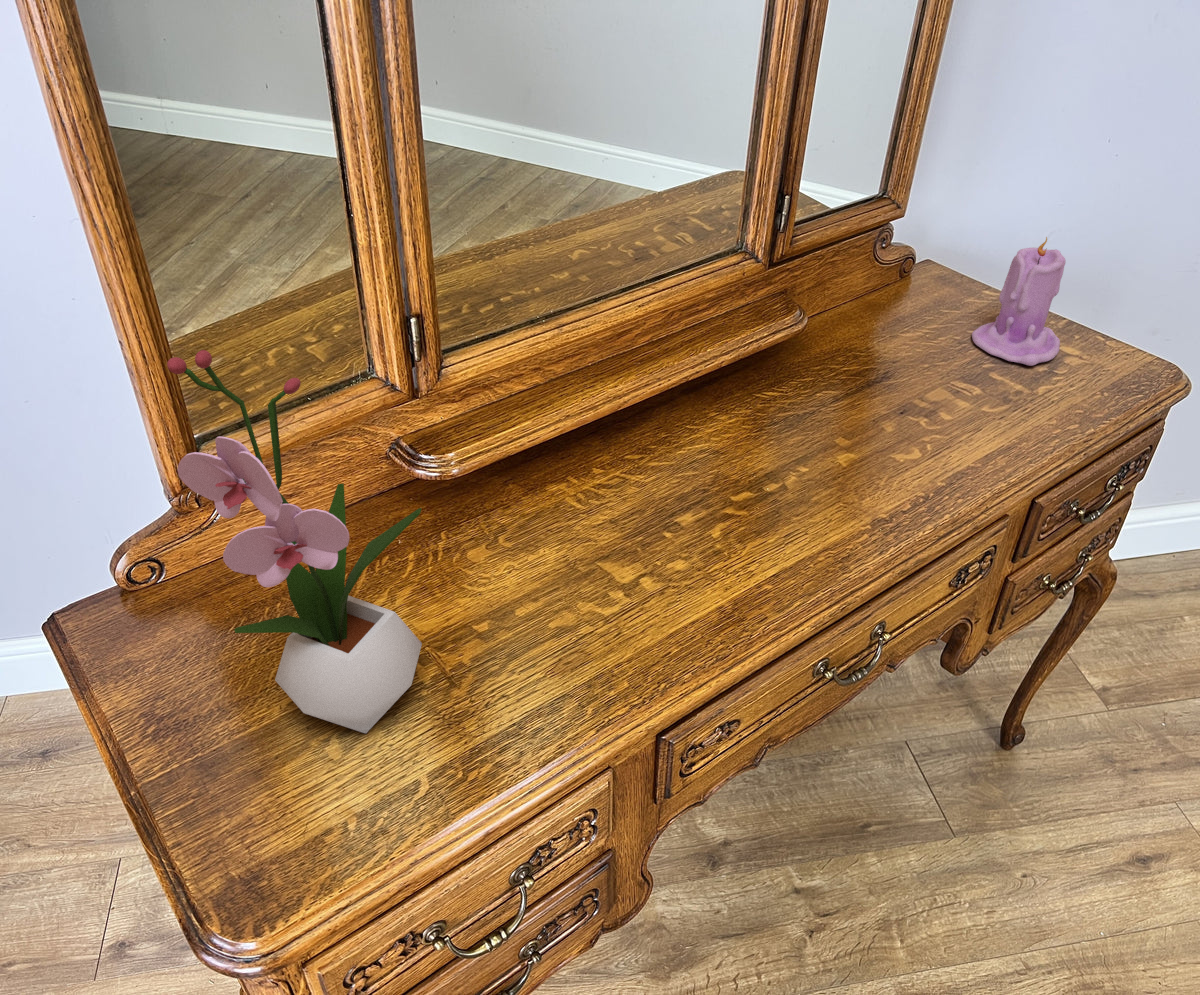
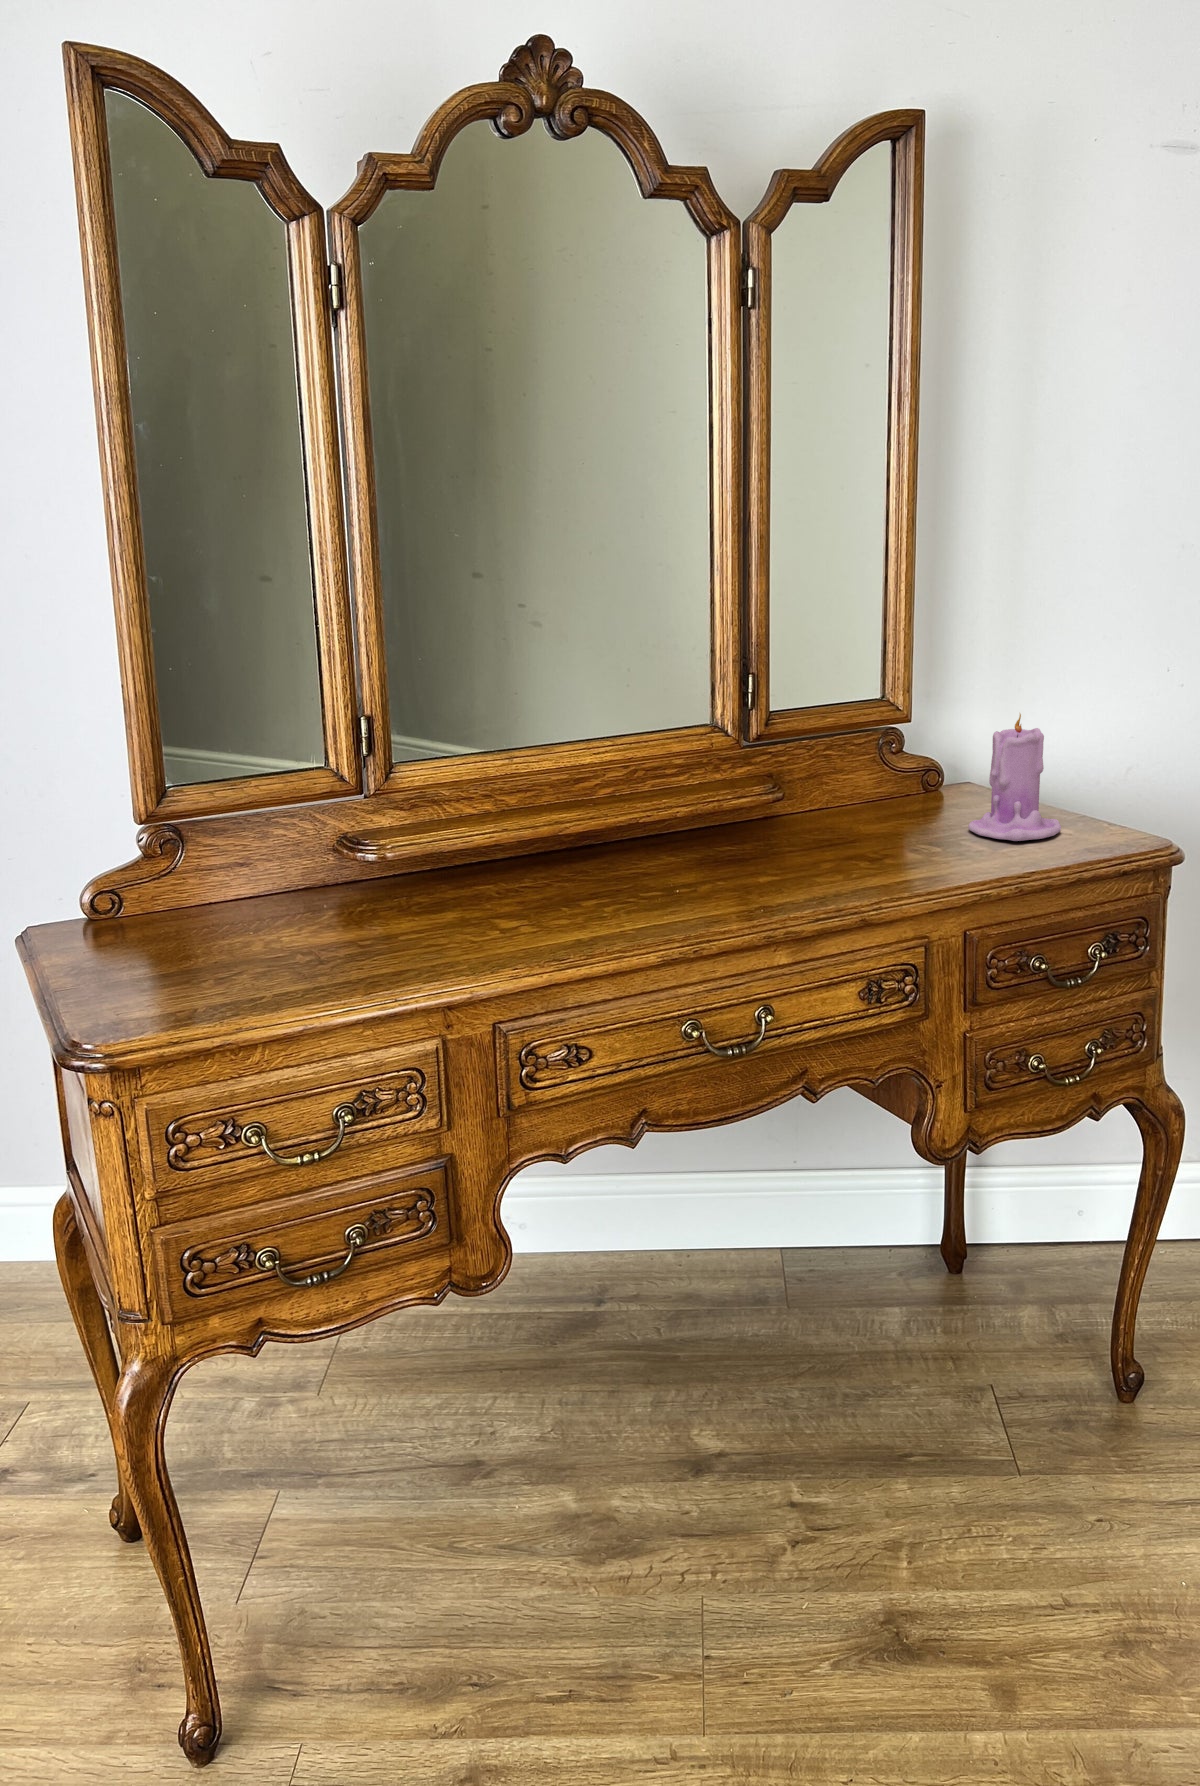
flower arrangement: present [167,350,422,733] -> none [127,612,310,980]

